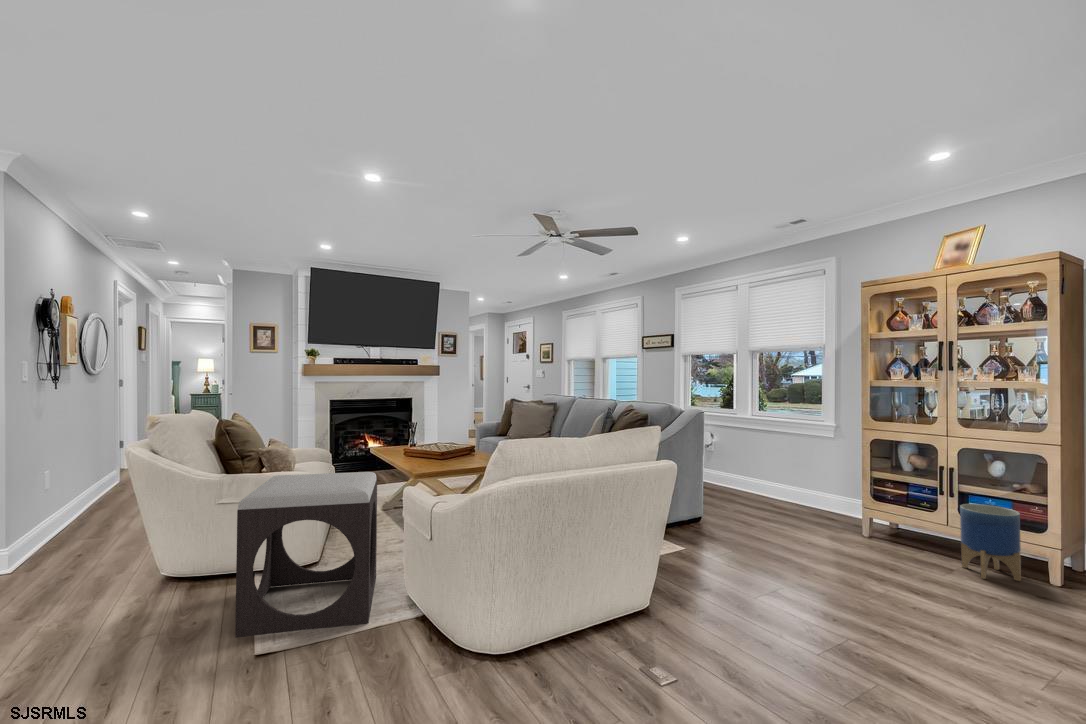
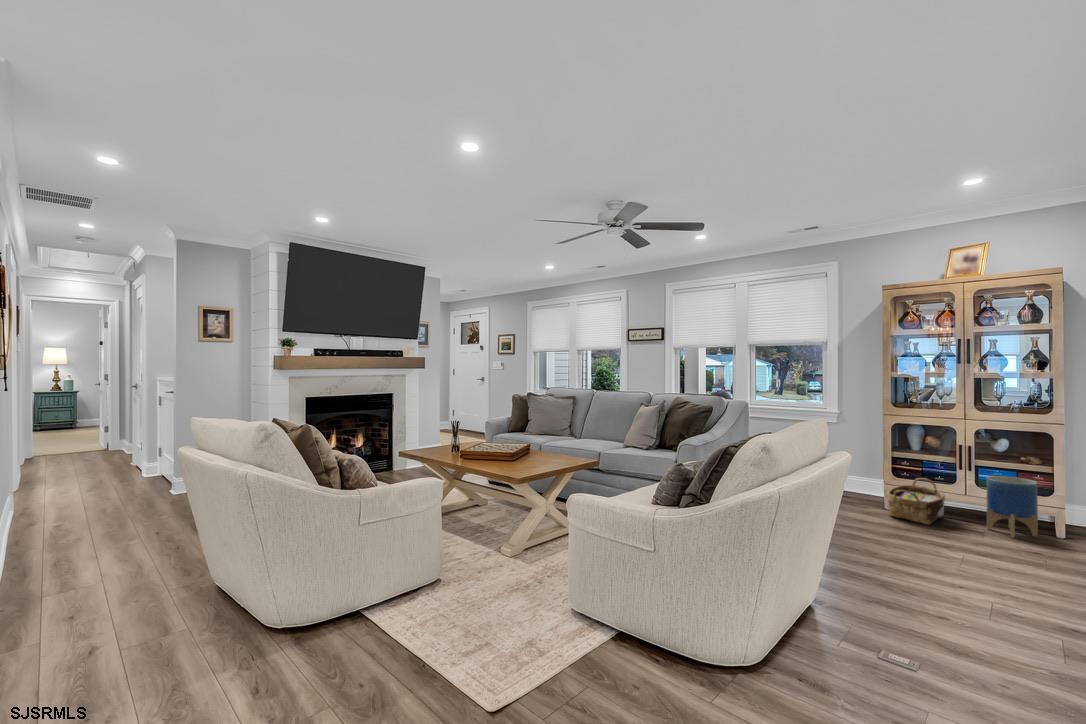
footstool: present [235,472,377,637] -> none [412,481,581,691]
woven basket: none [850,503,922,556] -> present [887,478,945,525]

